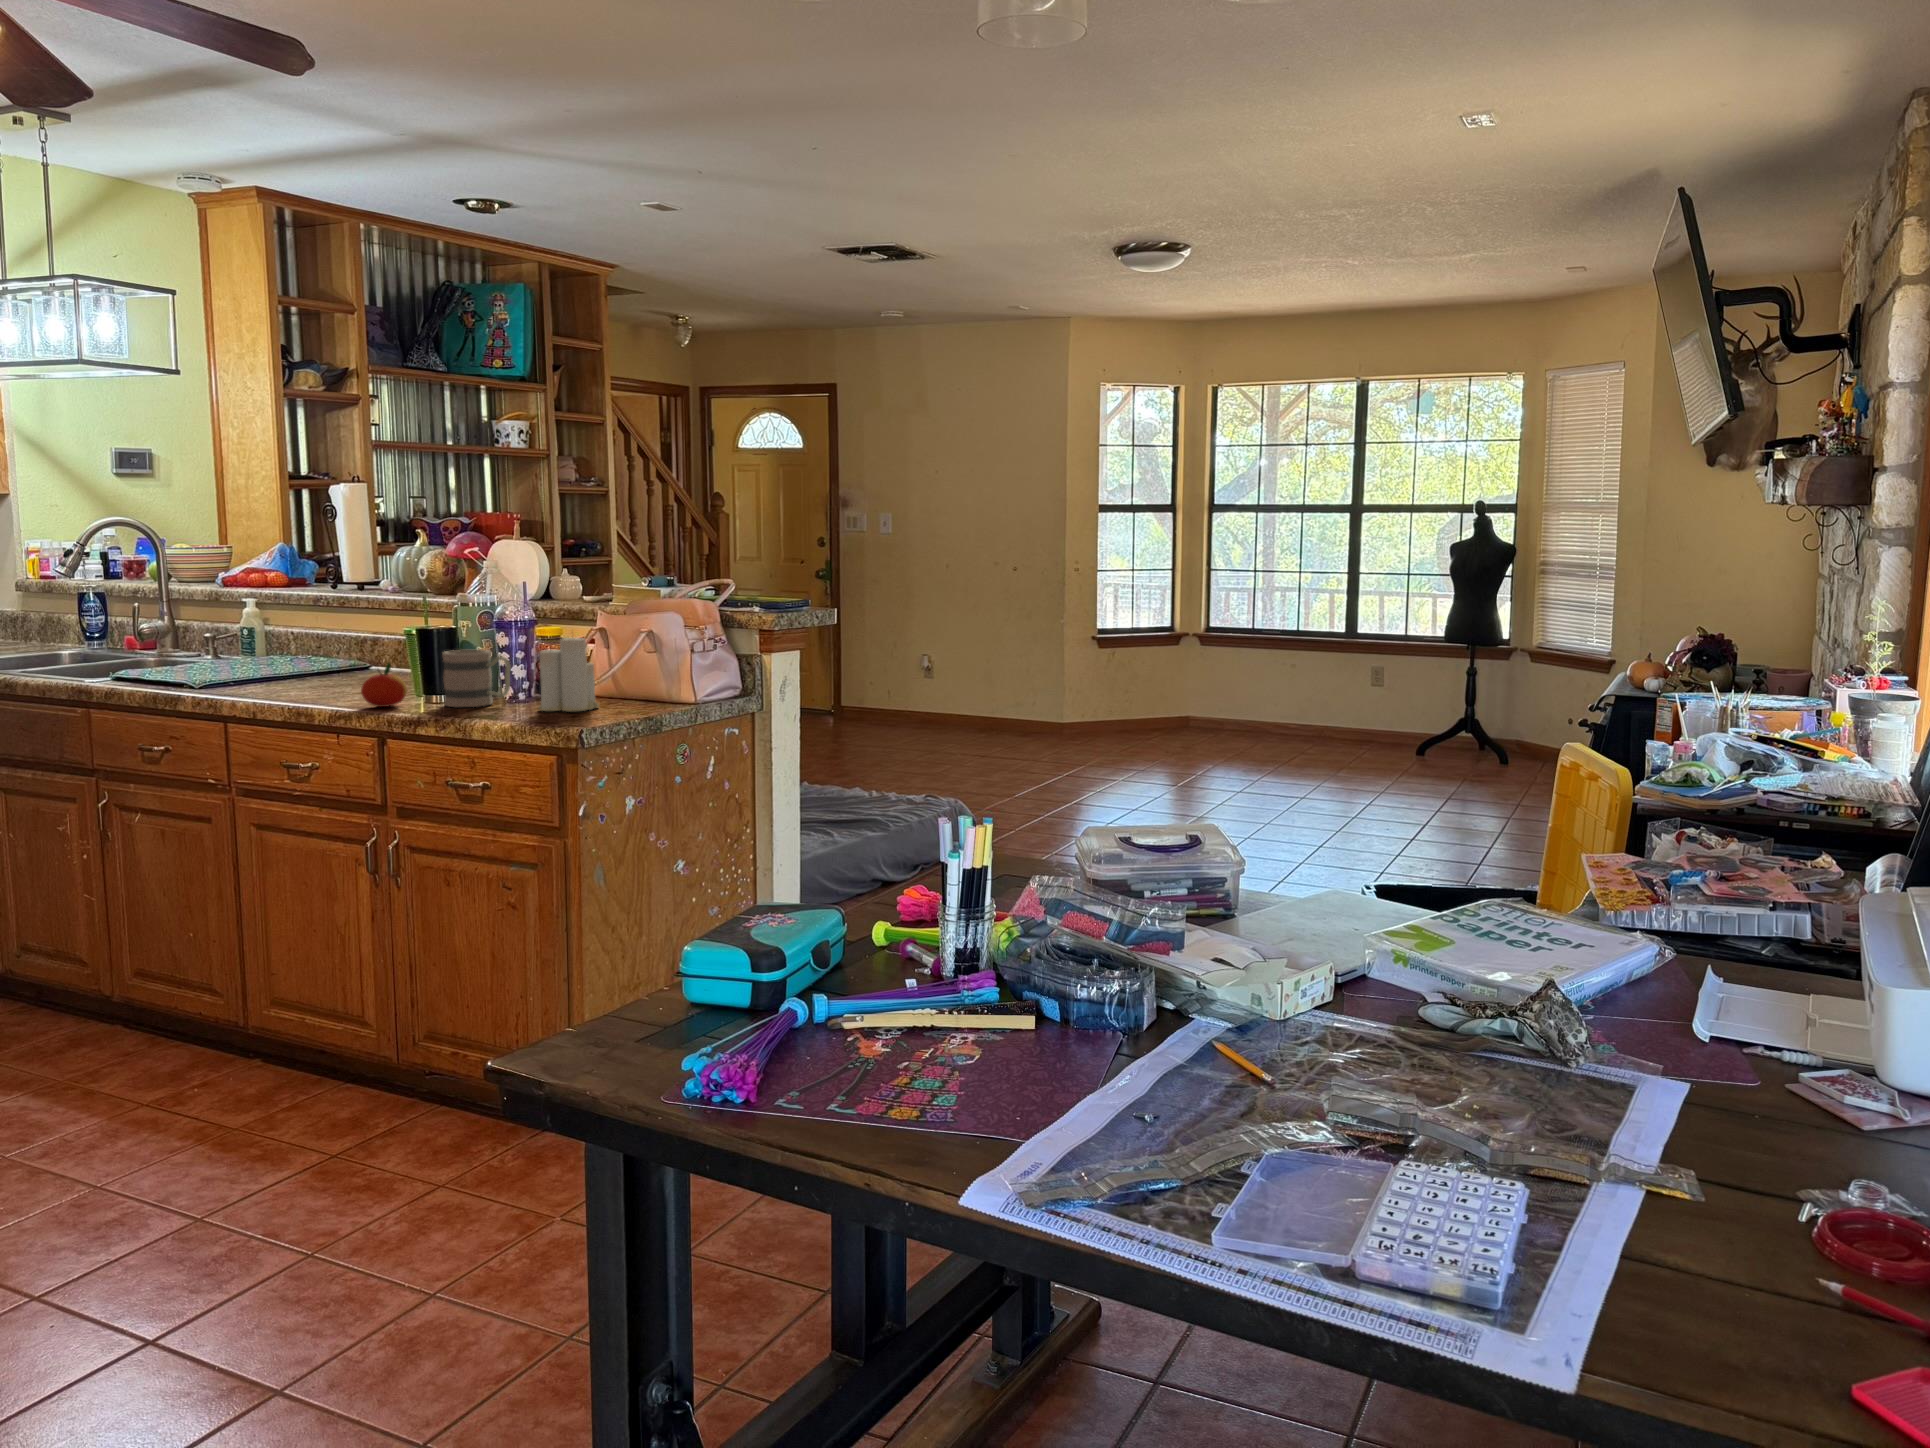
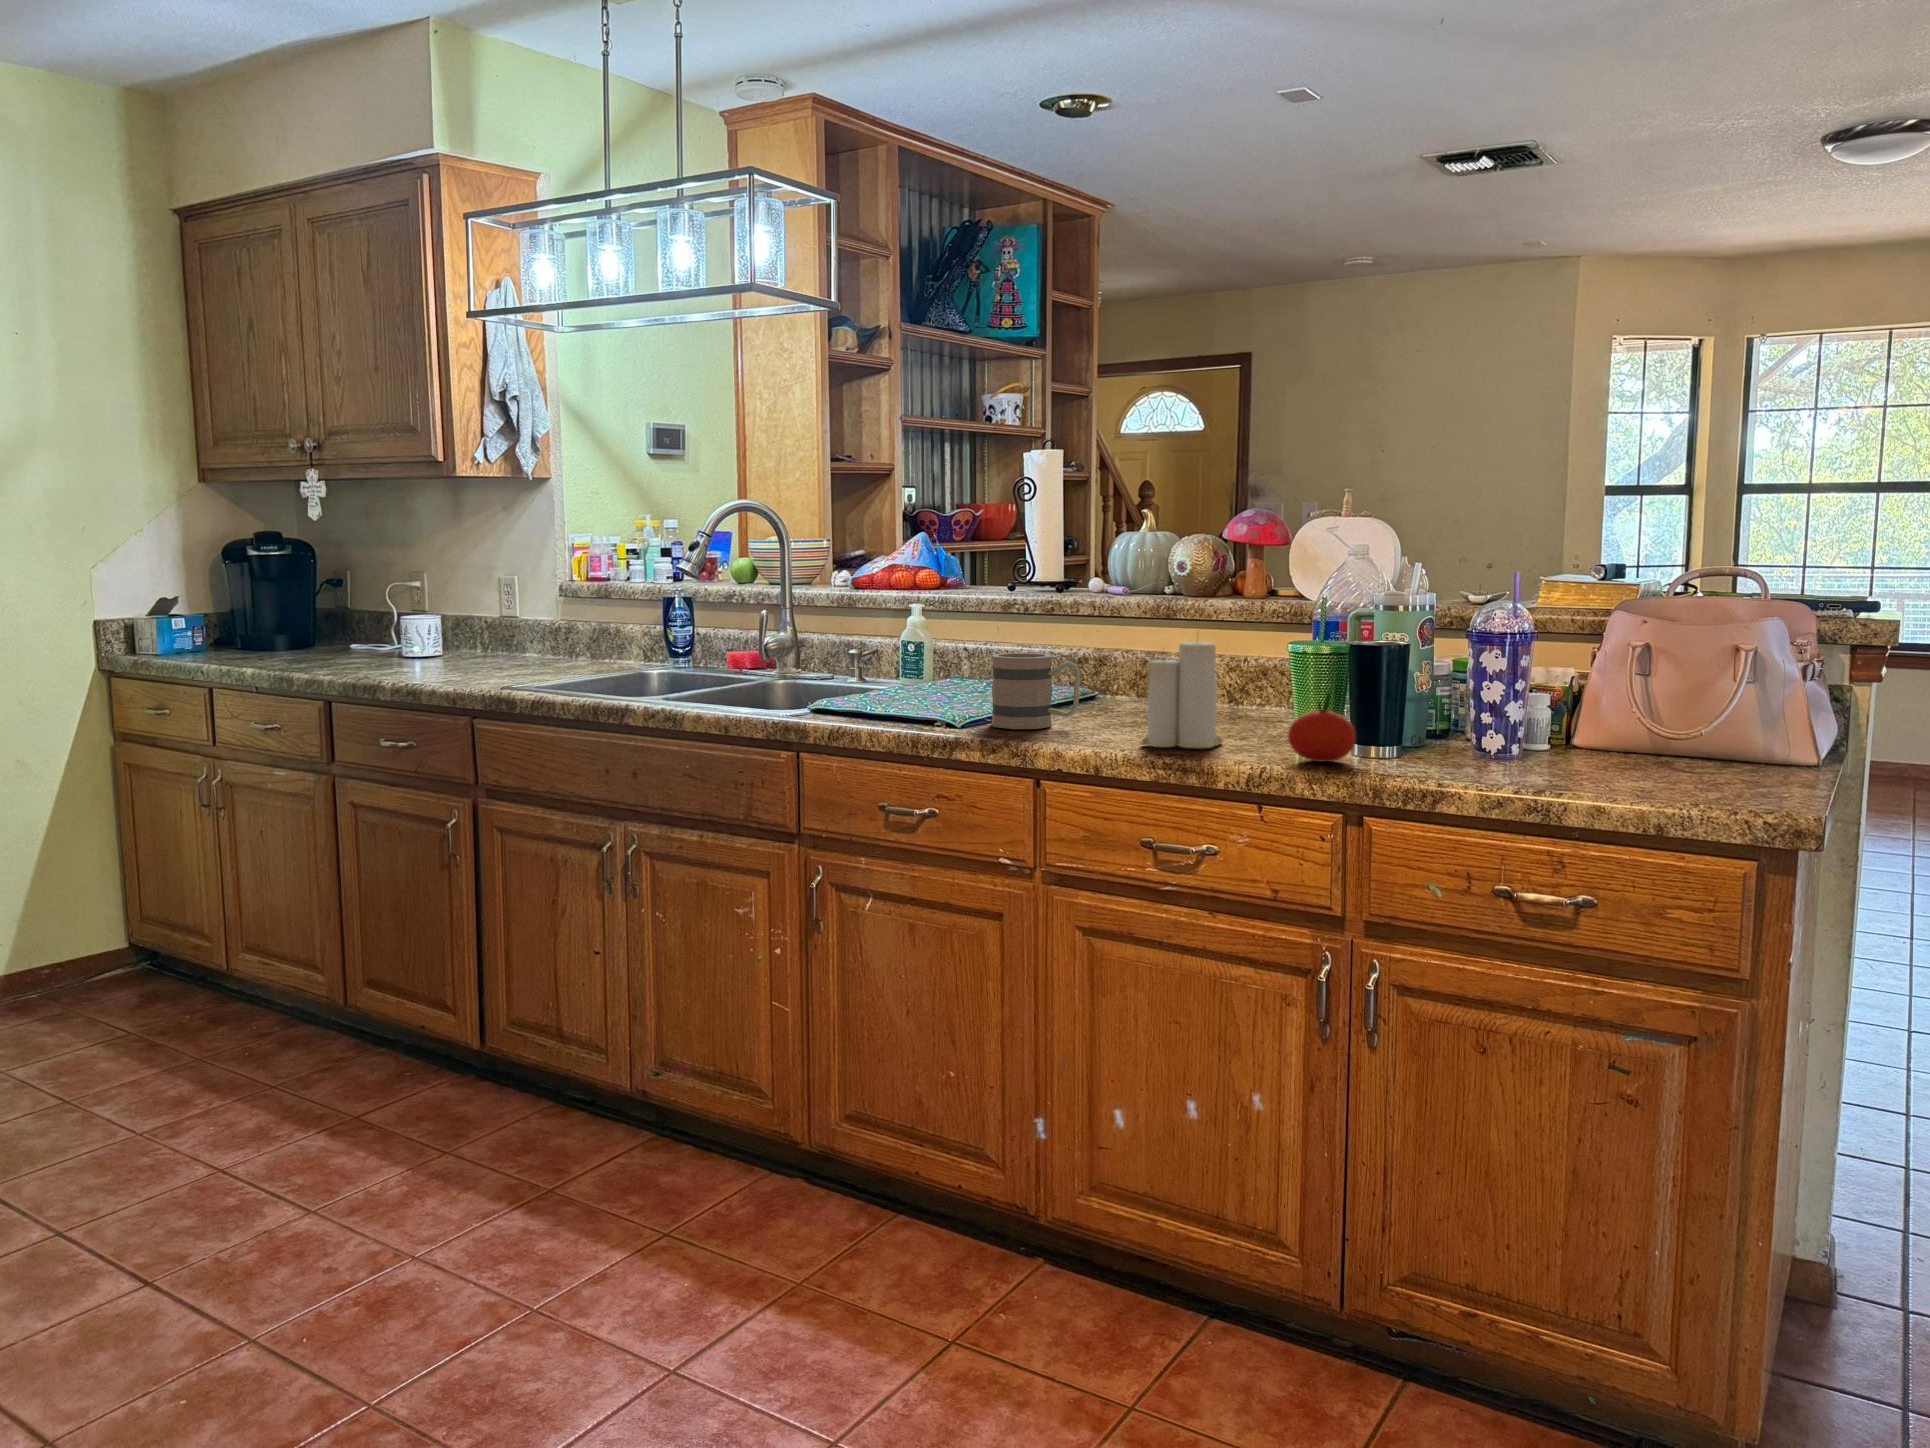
candle: present [539,638,599,711] -> present [1141,642,1223,748]
mug: present [442,650,511,707] -> present [991,653,1081,729]

